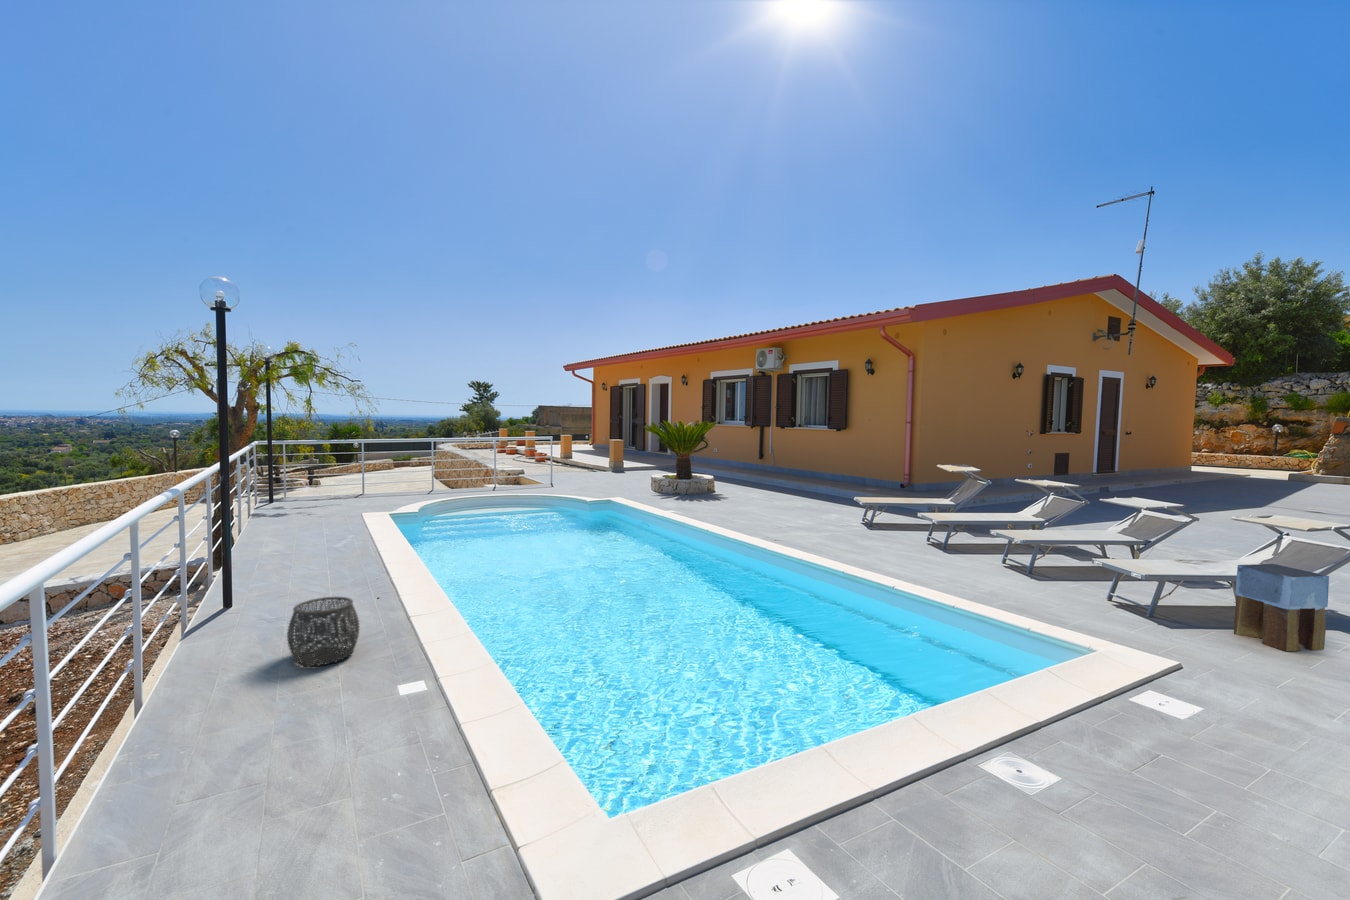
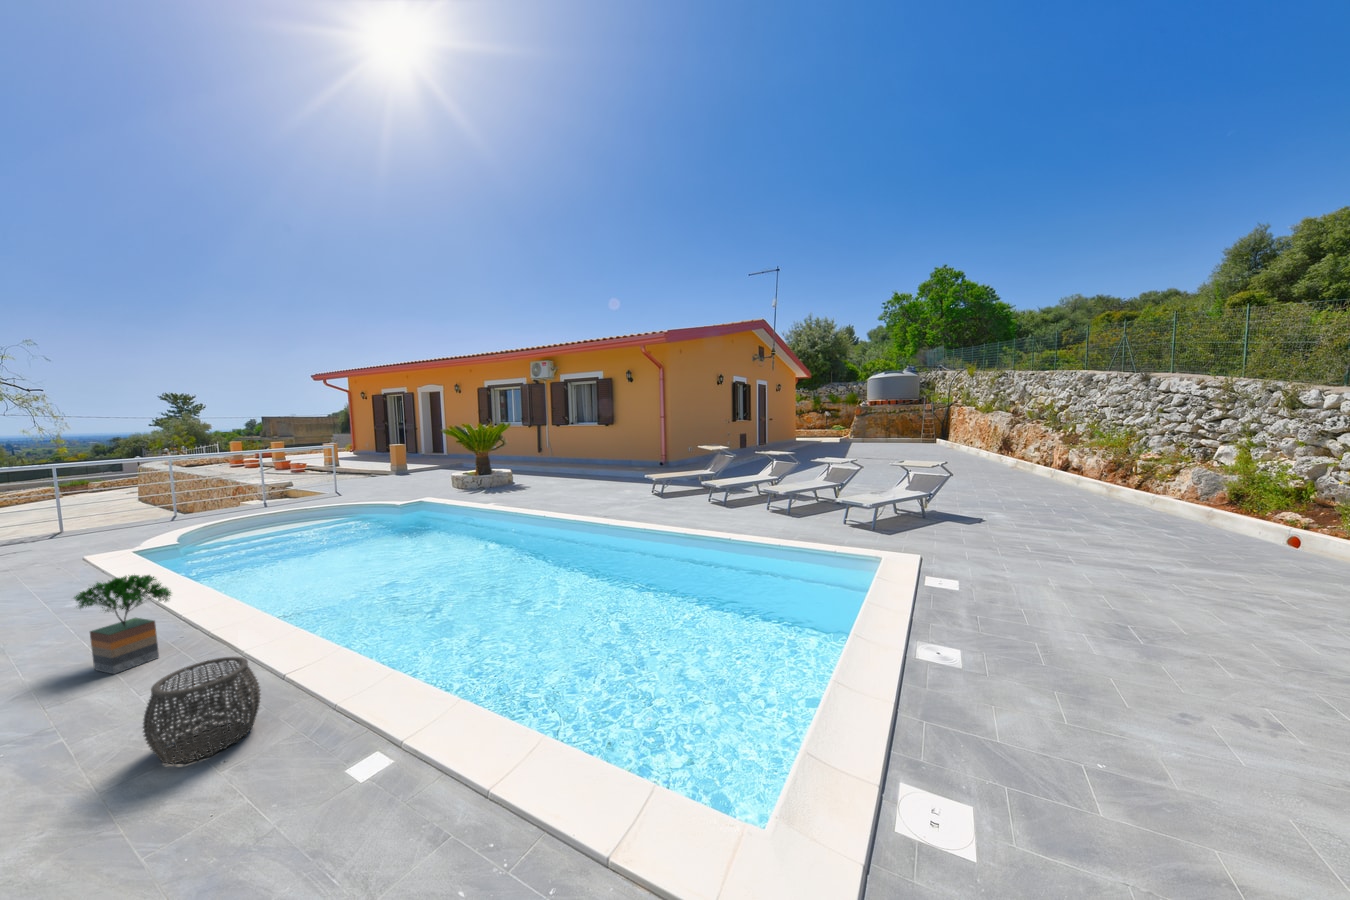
potted tree: none [301,527,357,599] -> present [74,575,171,674]
stool: present [1234,564,1329,651] -> none [907,486,947,534]

